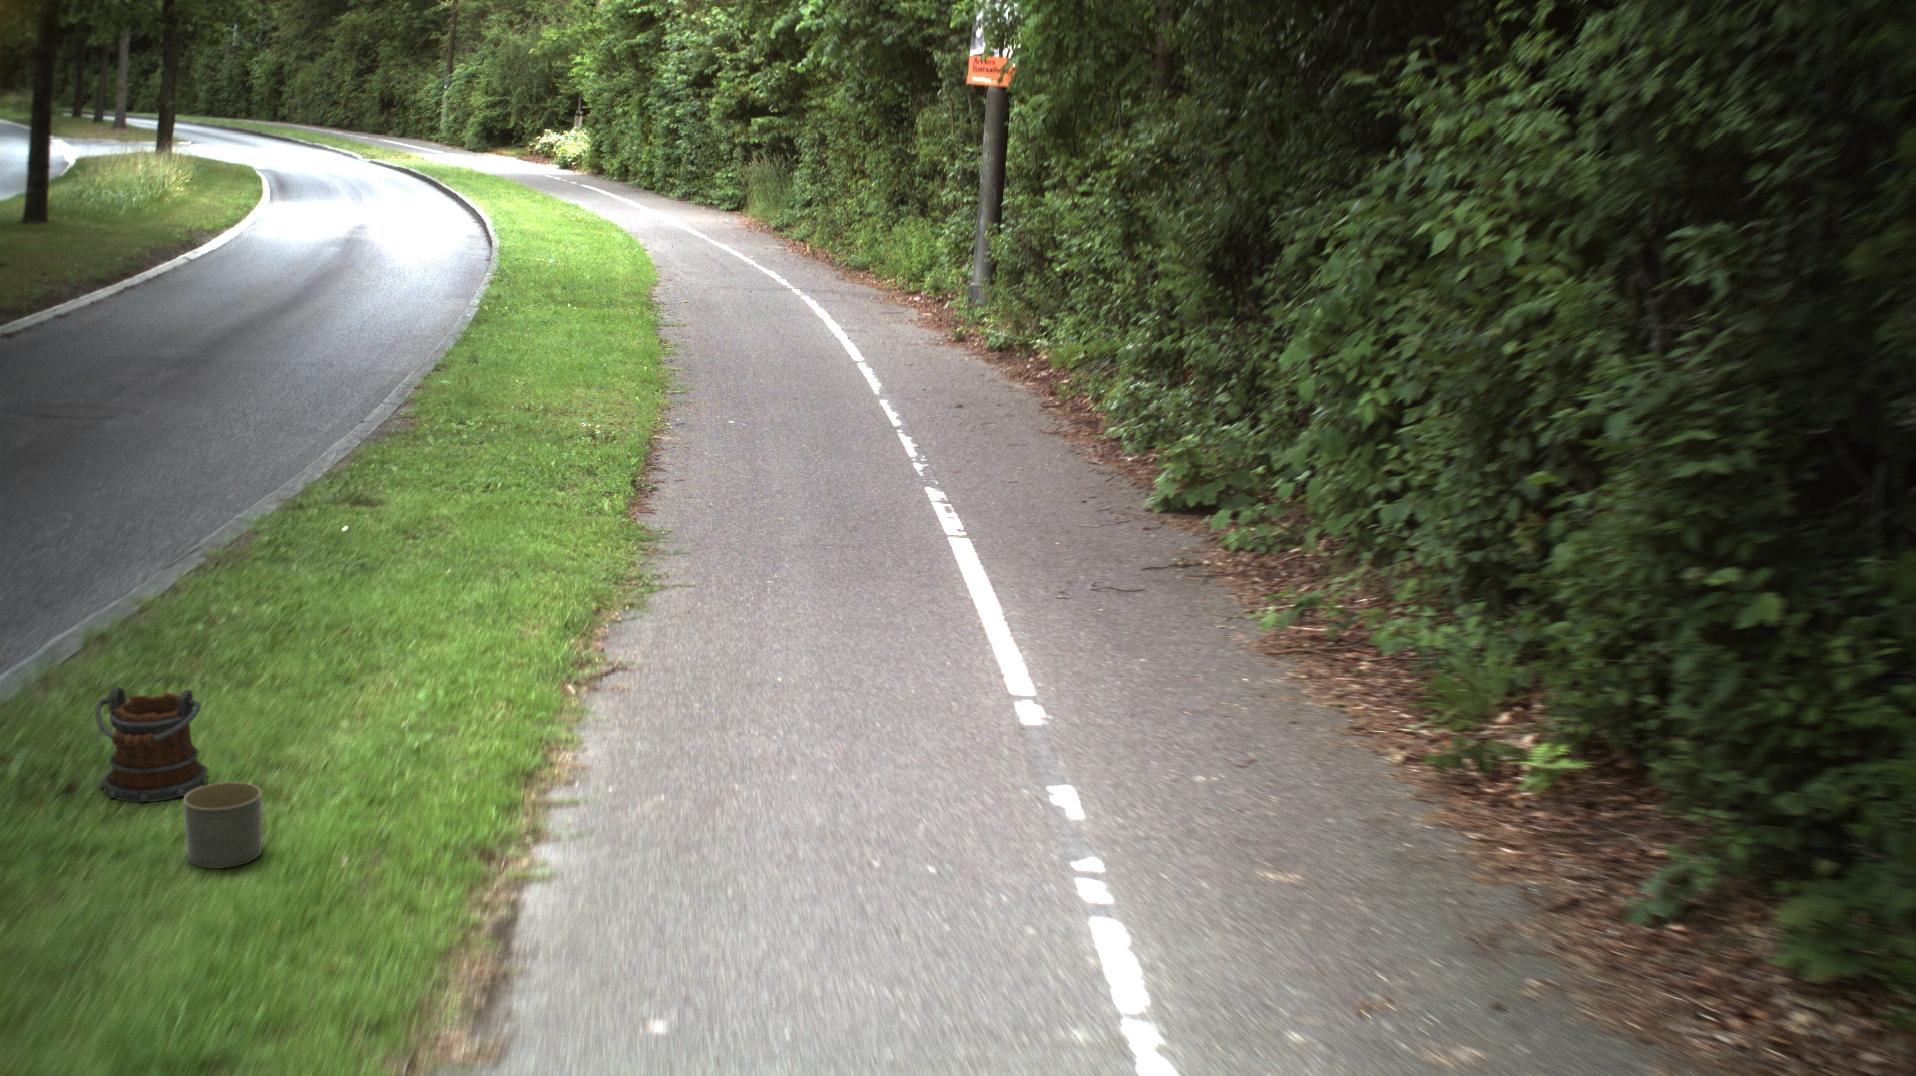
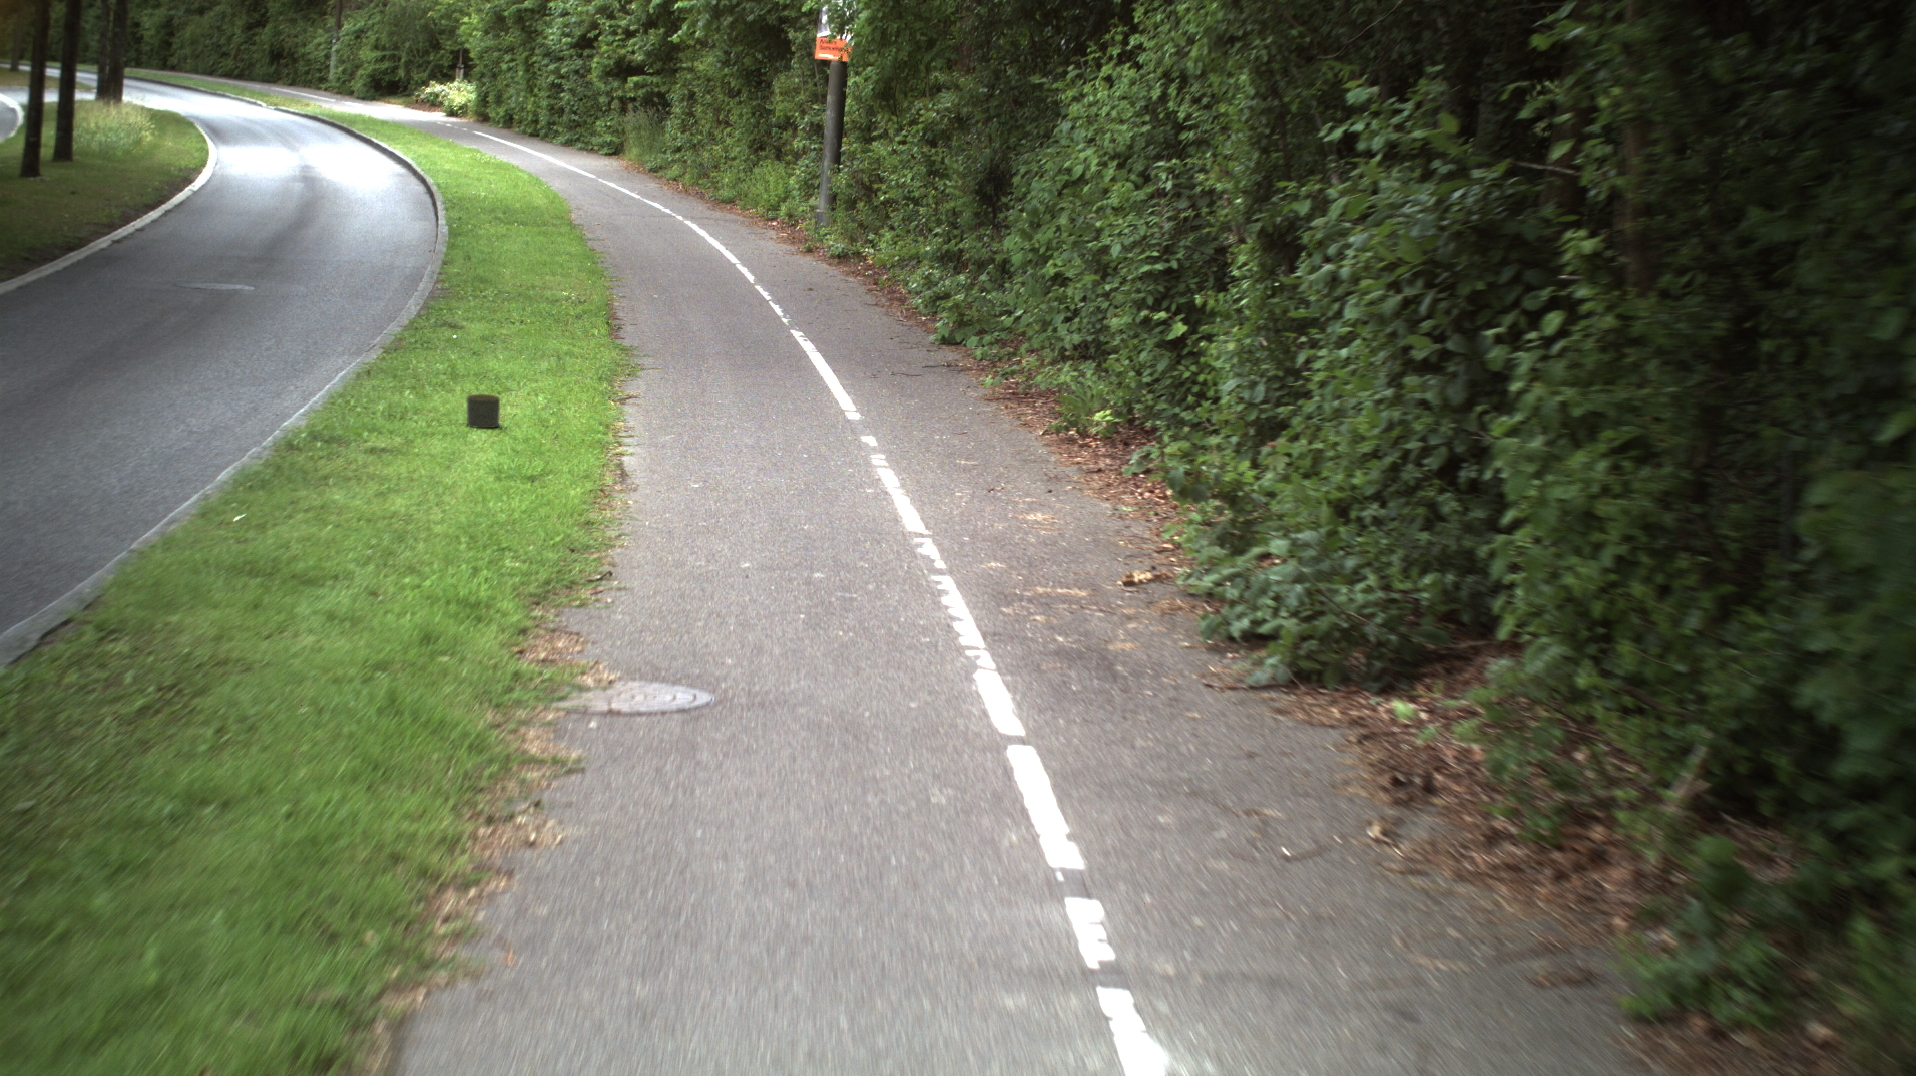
bucket: present [95,687,208,802] -> none [405,359,455,412]

